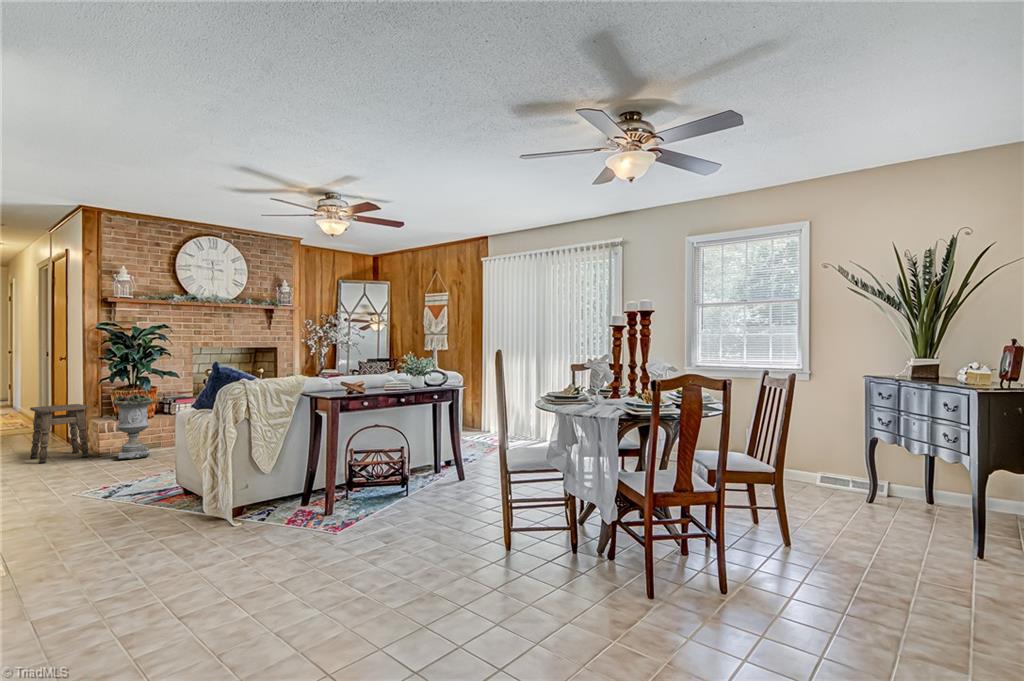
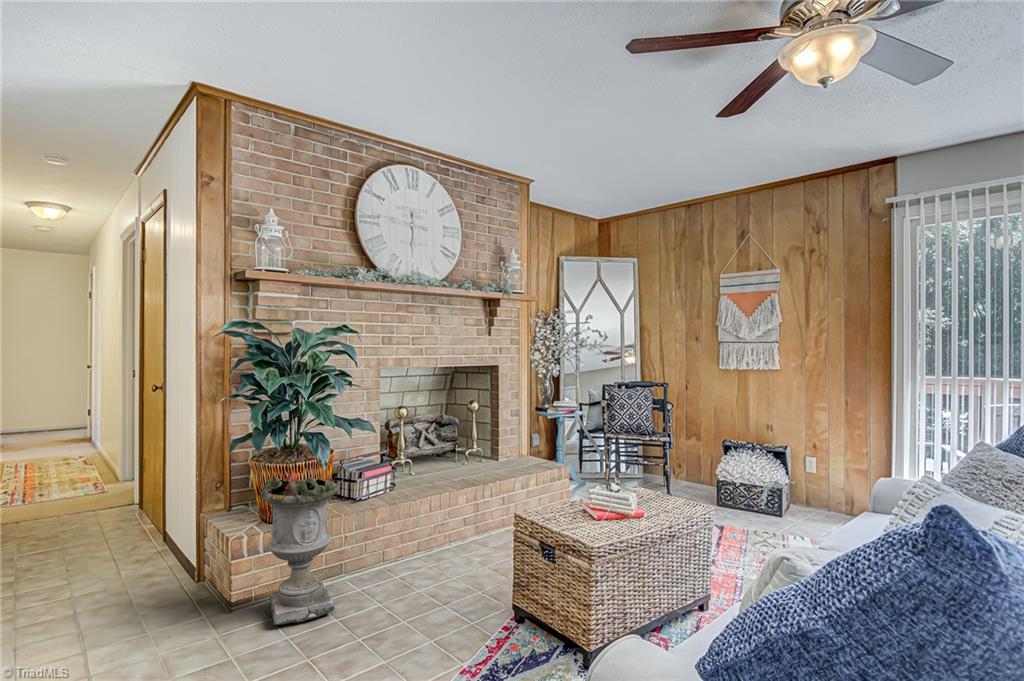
side table: present [30,404,89,464] -> none [96,485,211,636]

